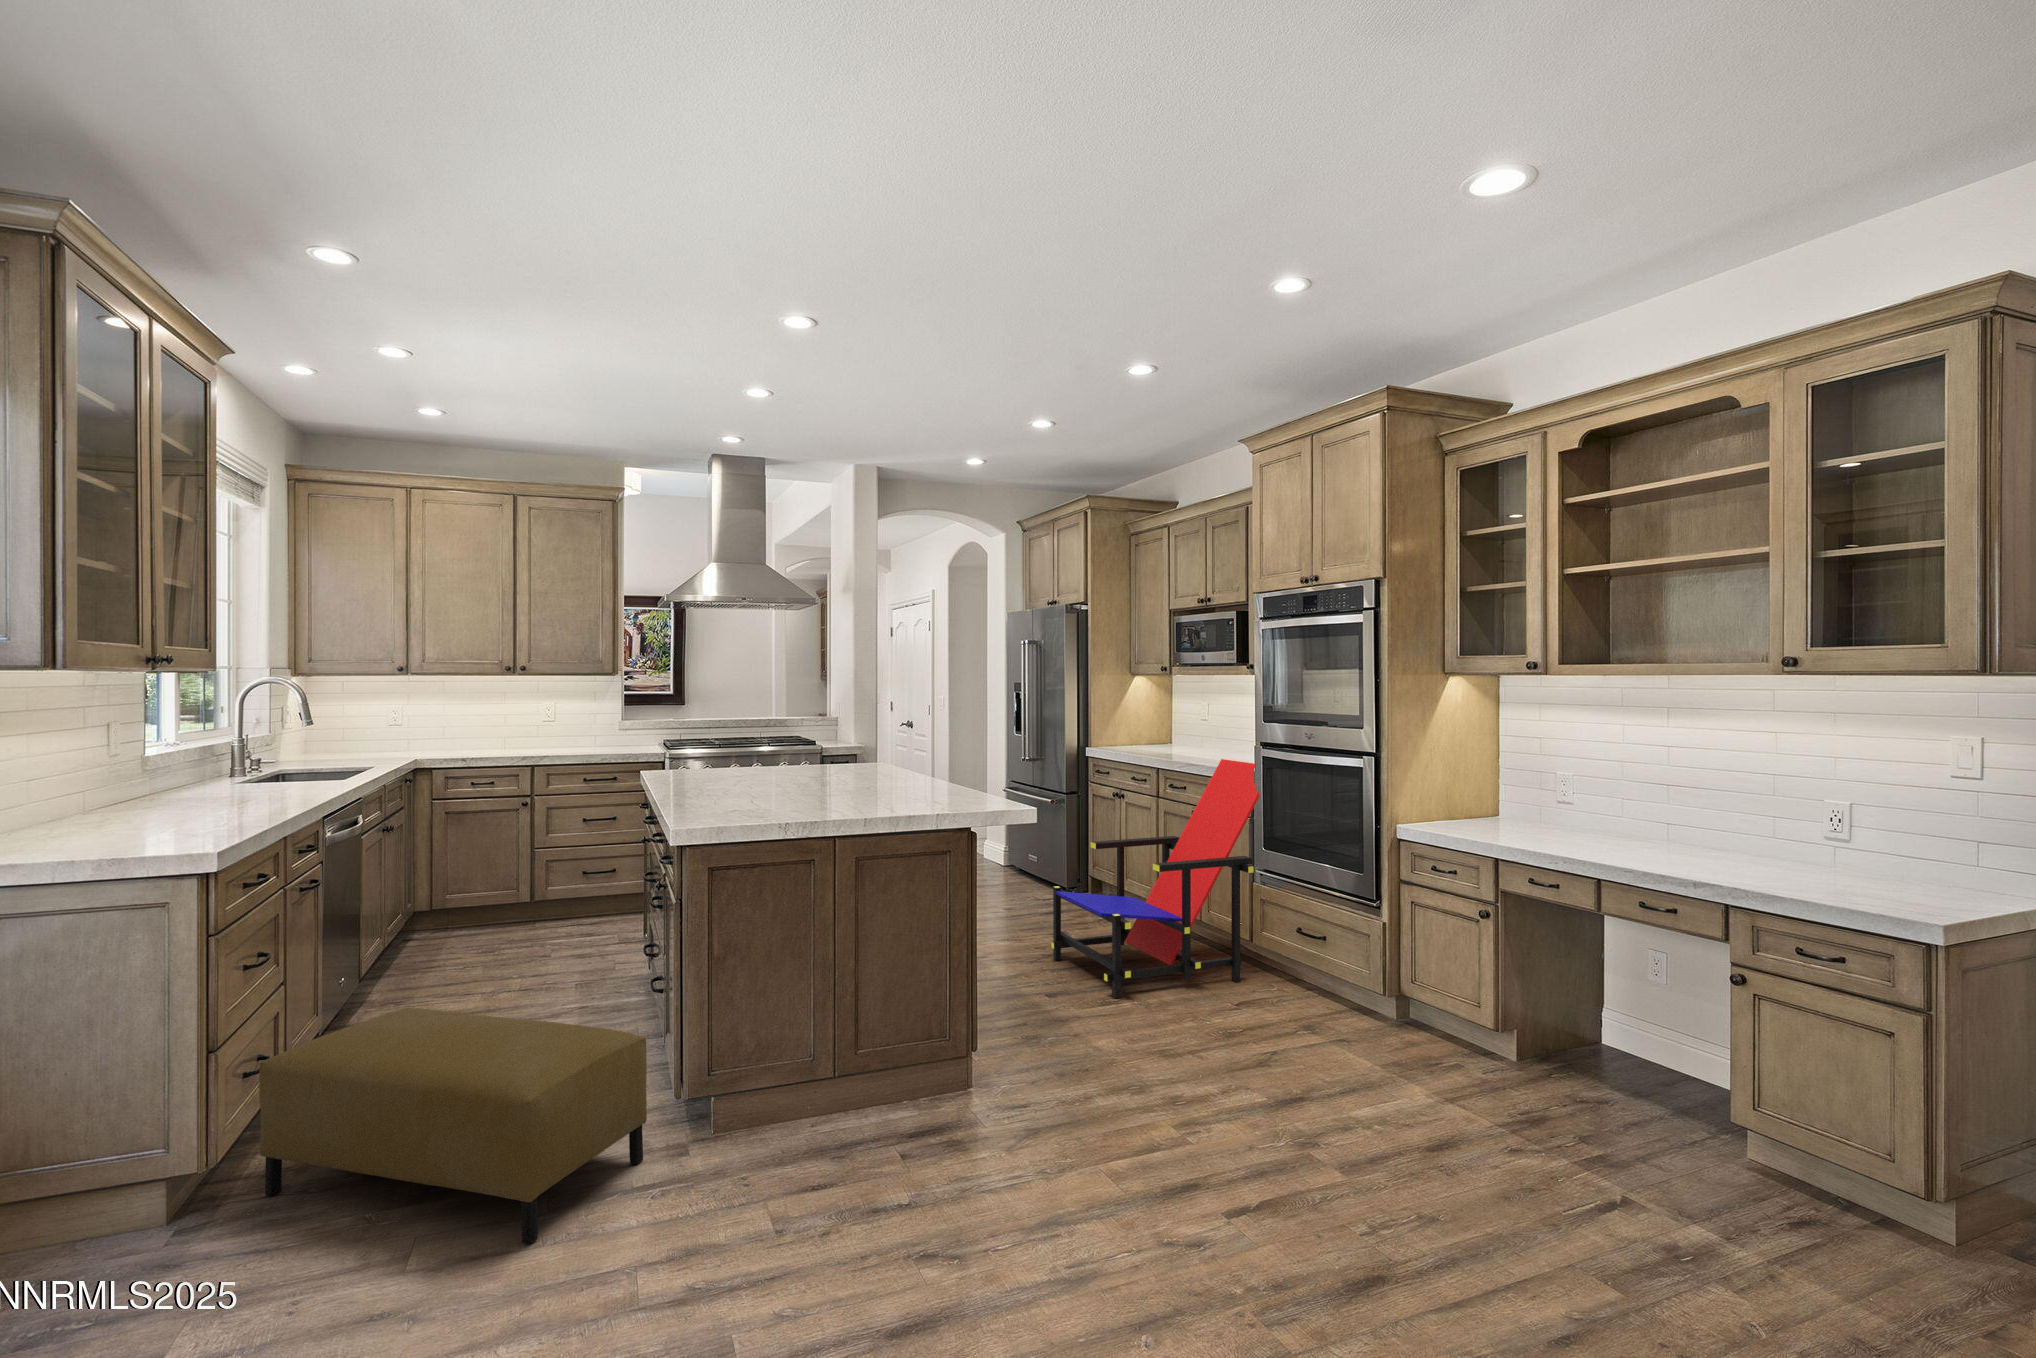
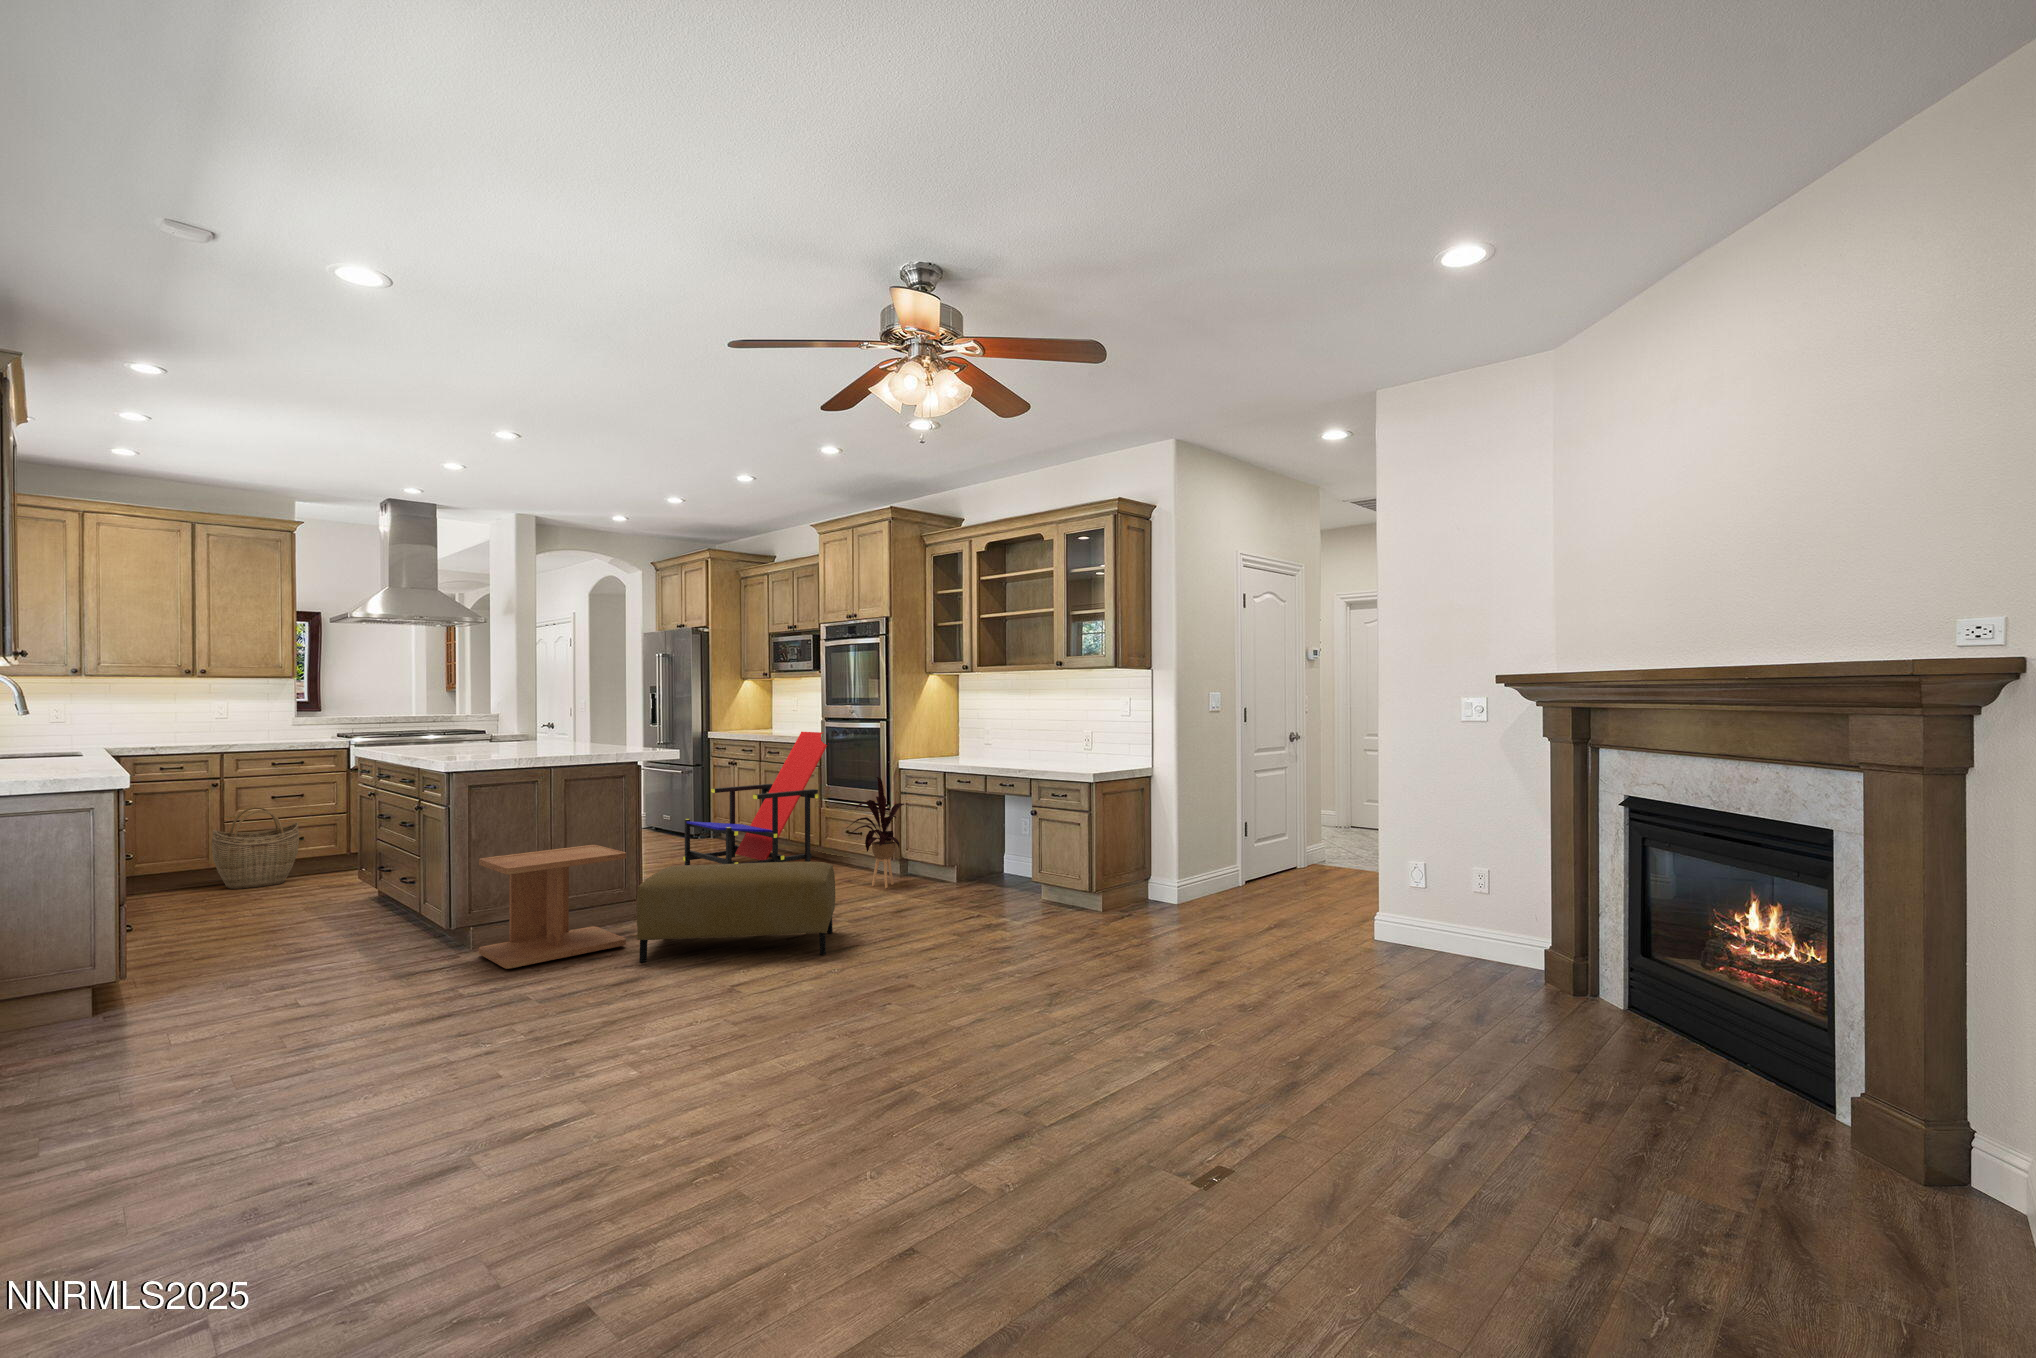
woven basket: none [518,832,607,934] -> present [212,807,299,889]
house plant: none [1312,861,1417,1059] -> present [847,777,904,888]
side table: none [724,970,946,1212] -> present [479,845,626,969]
ottoman: present [259,1008,647,1244] -> present [637,862,835,962]

